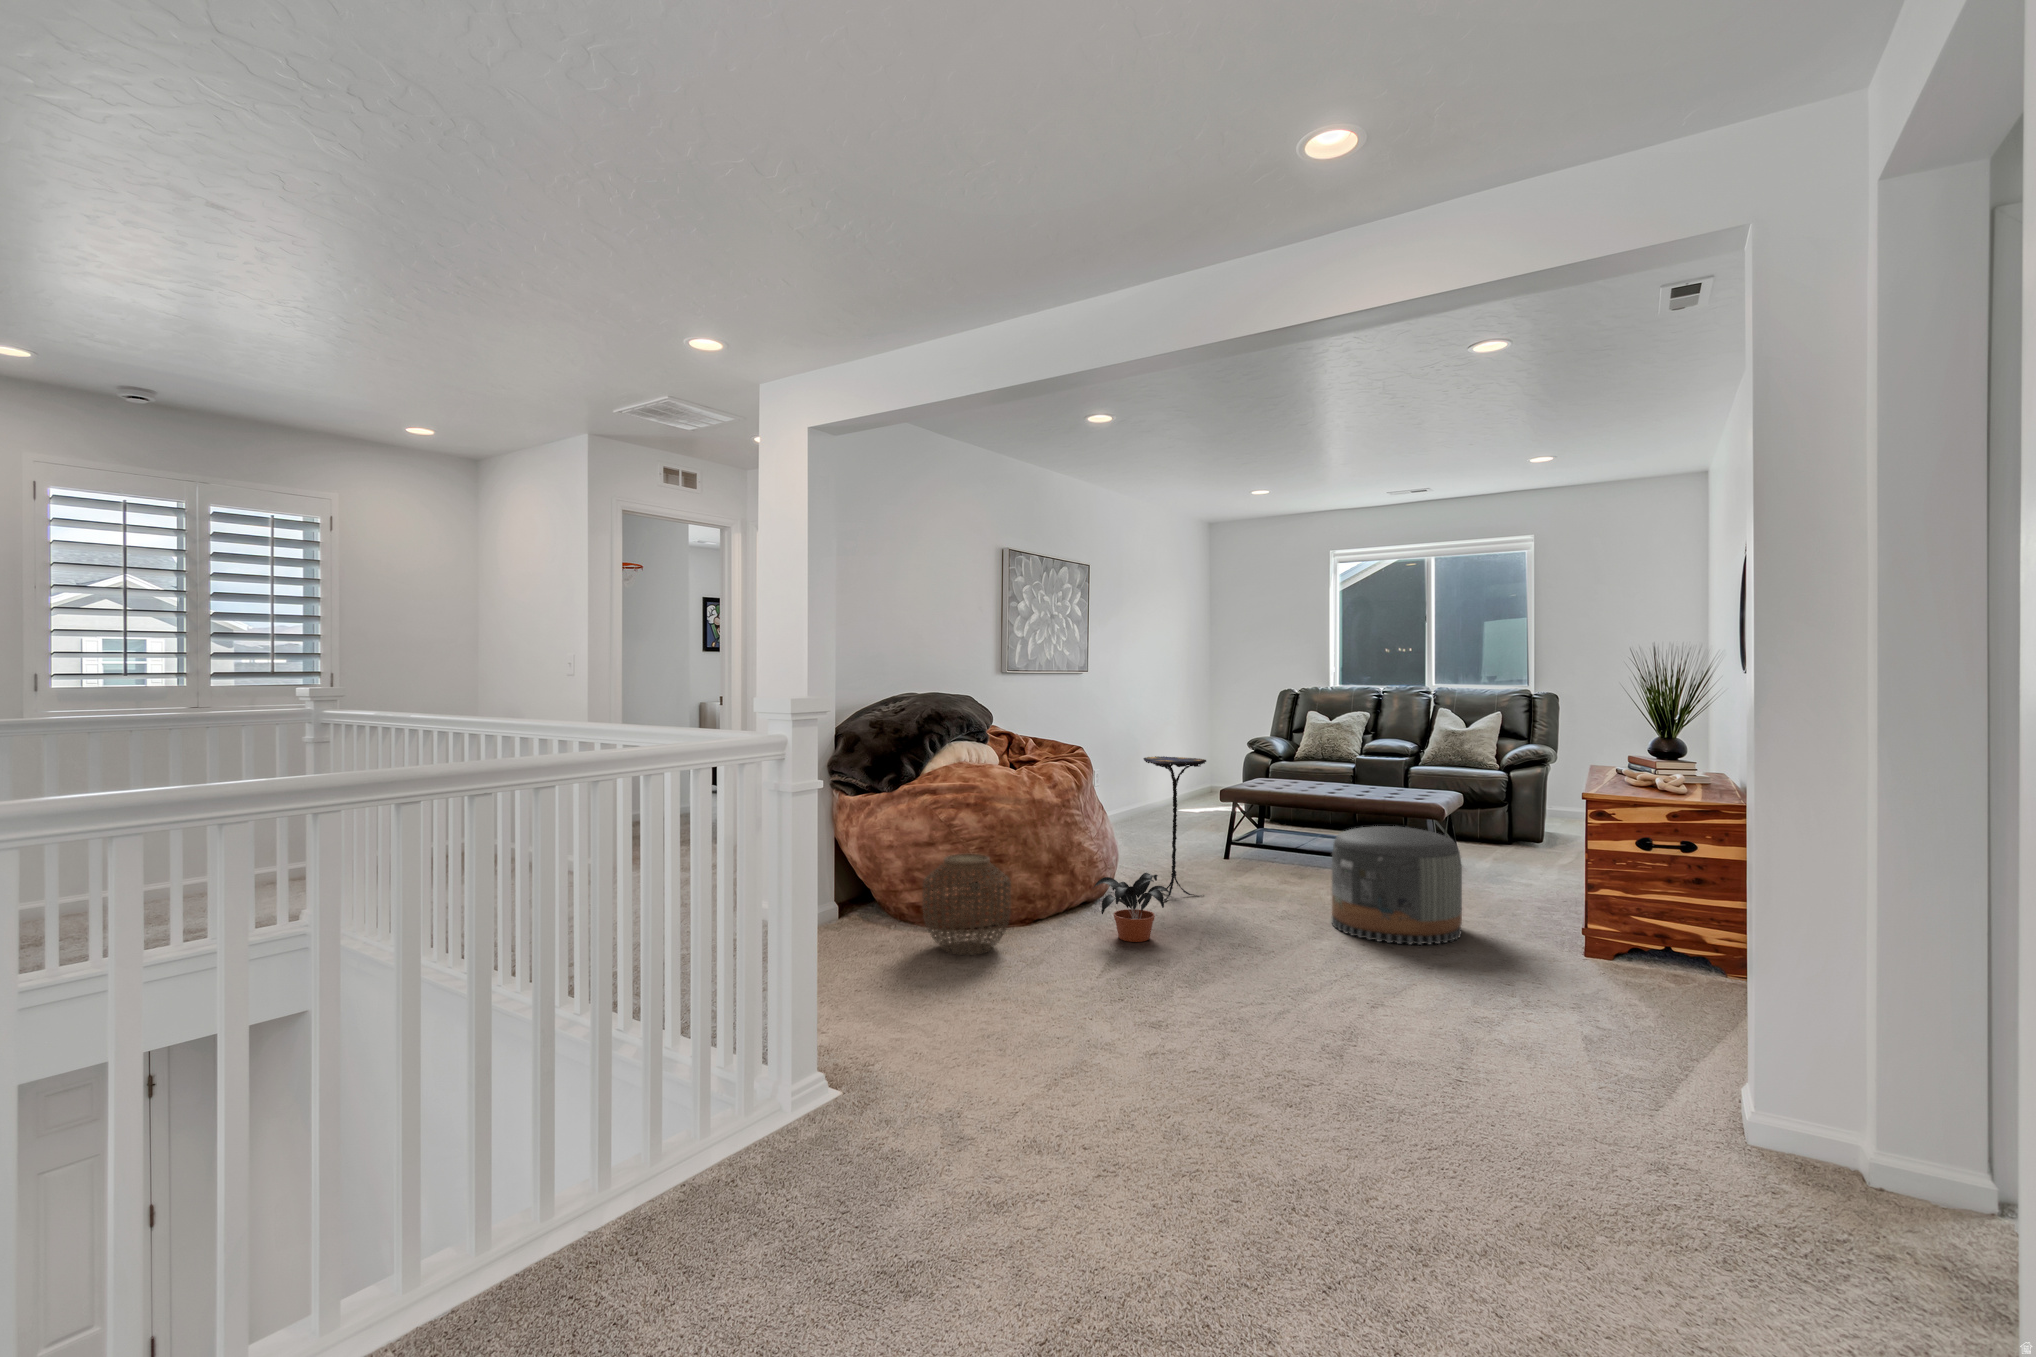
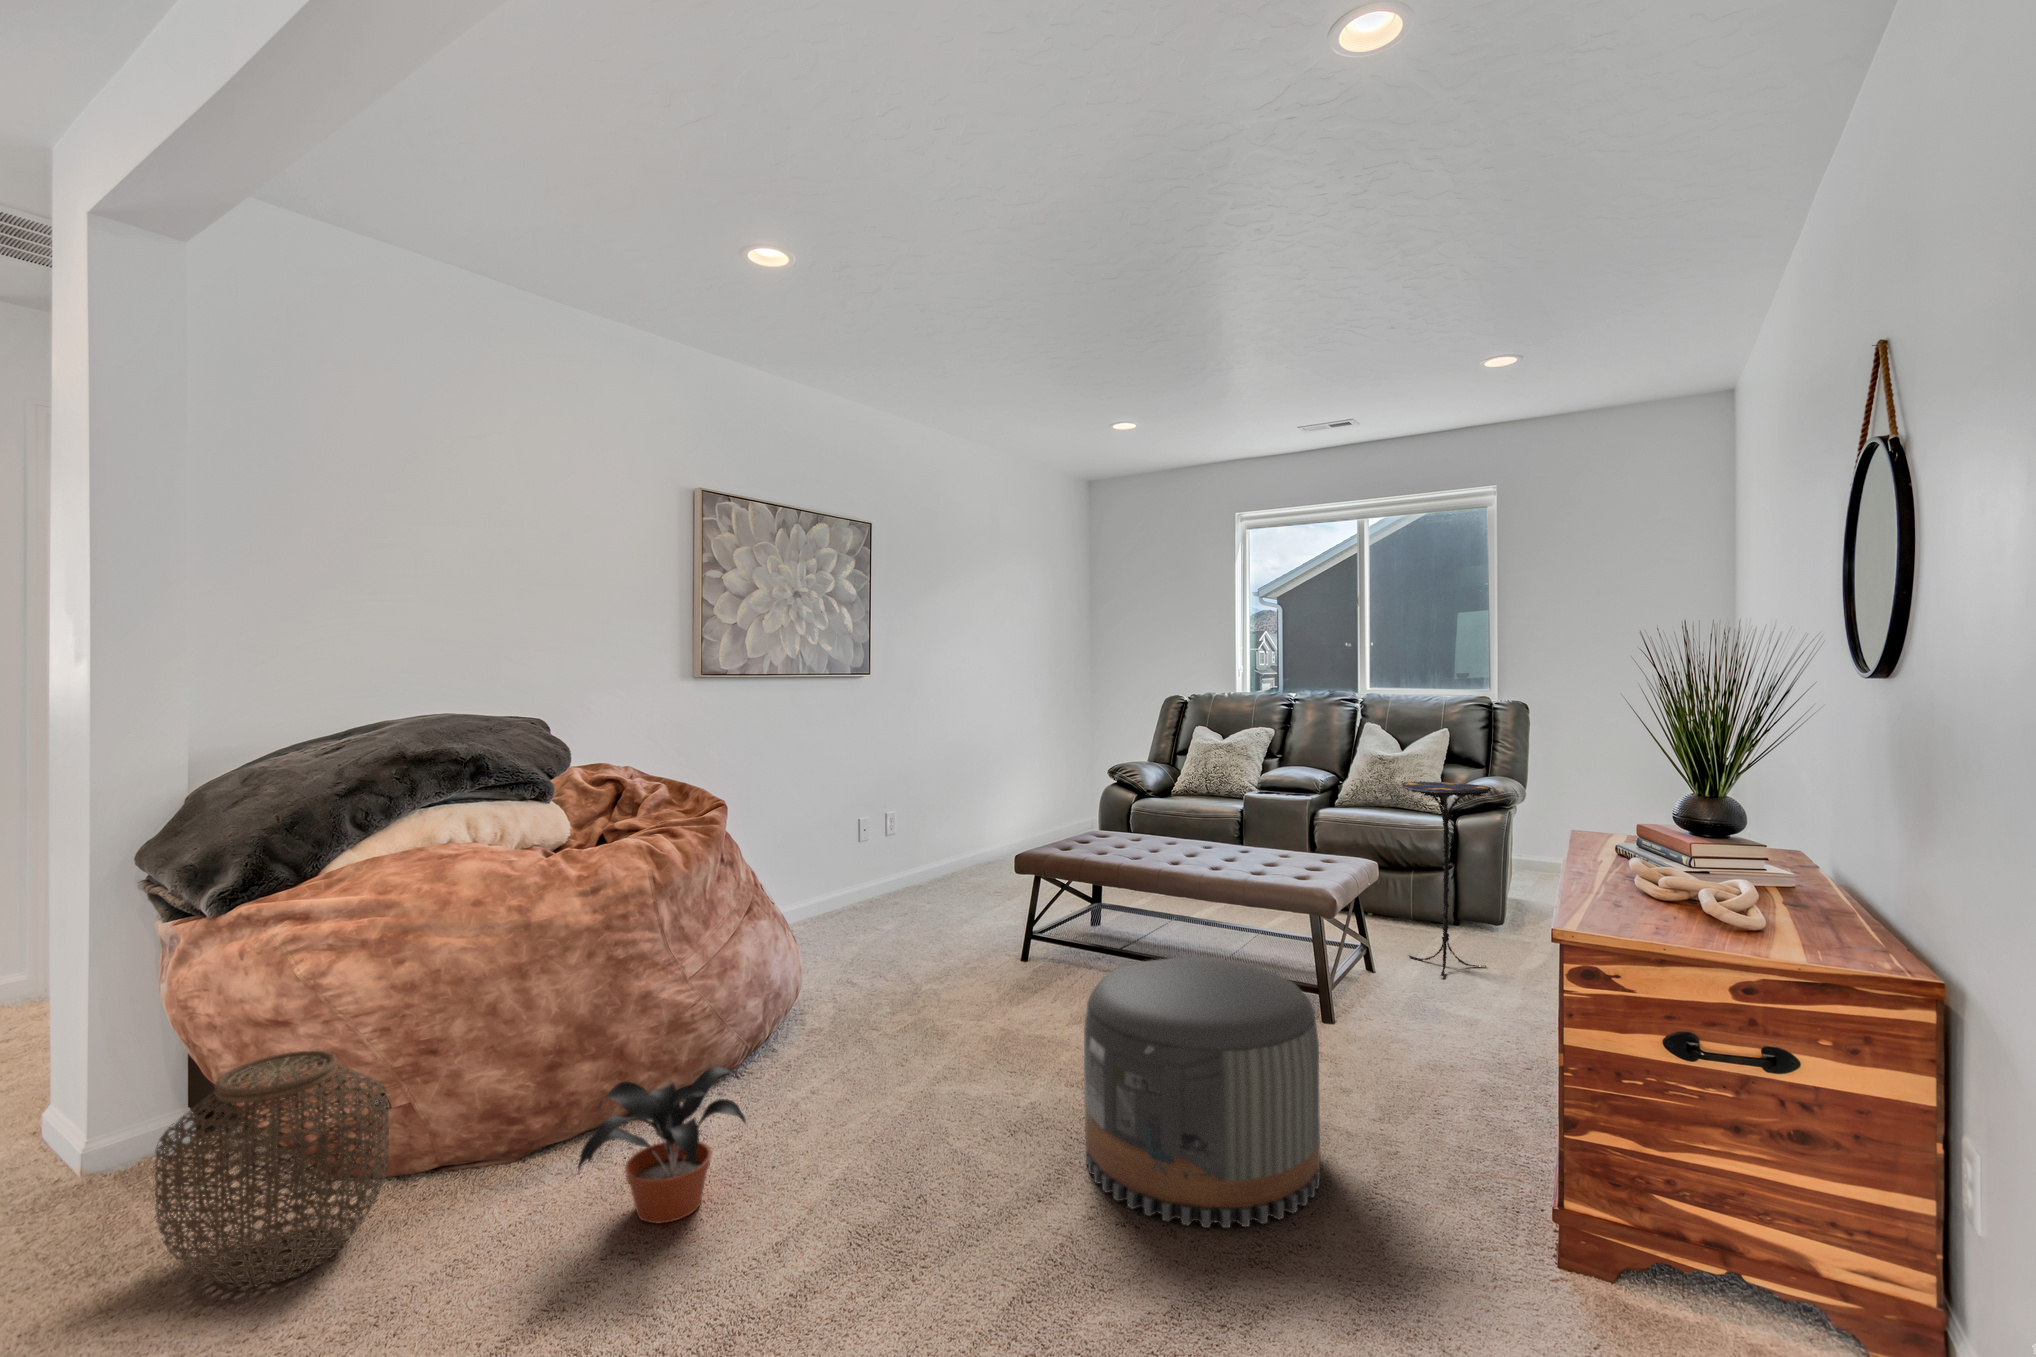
side table: present [1144,756,1206,901] -> present [1402,781,1491,976]

